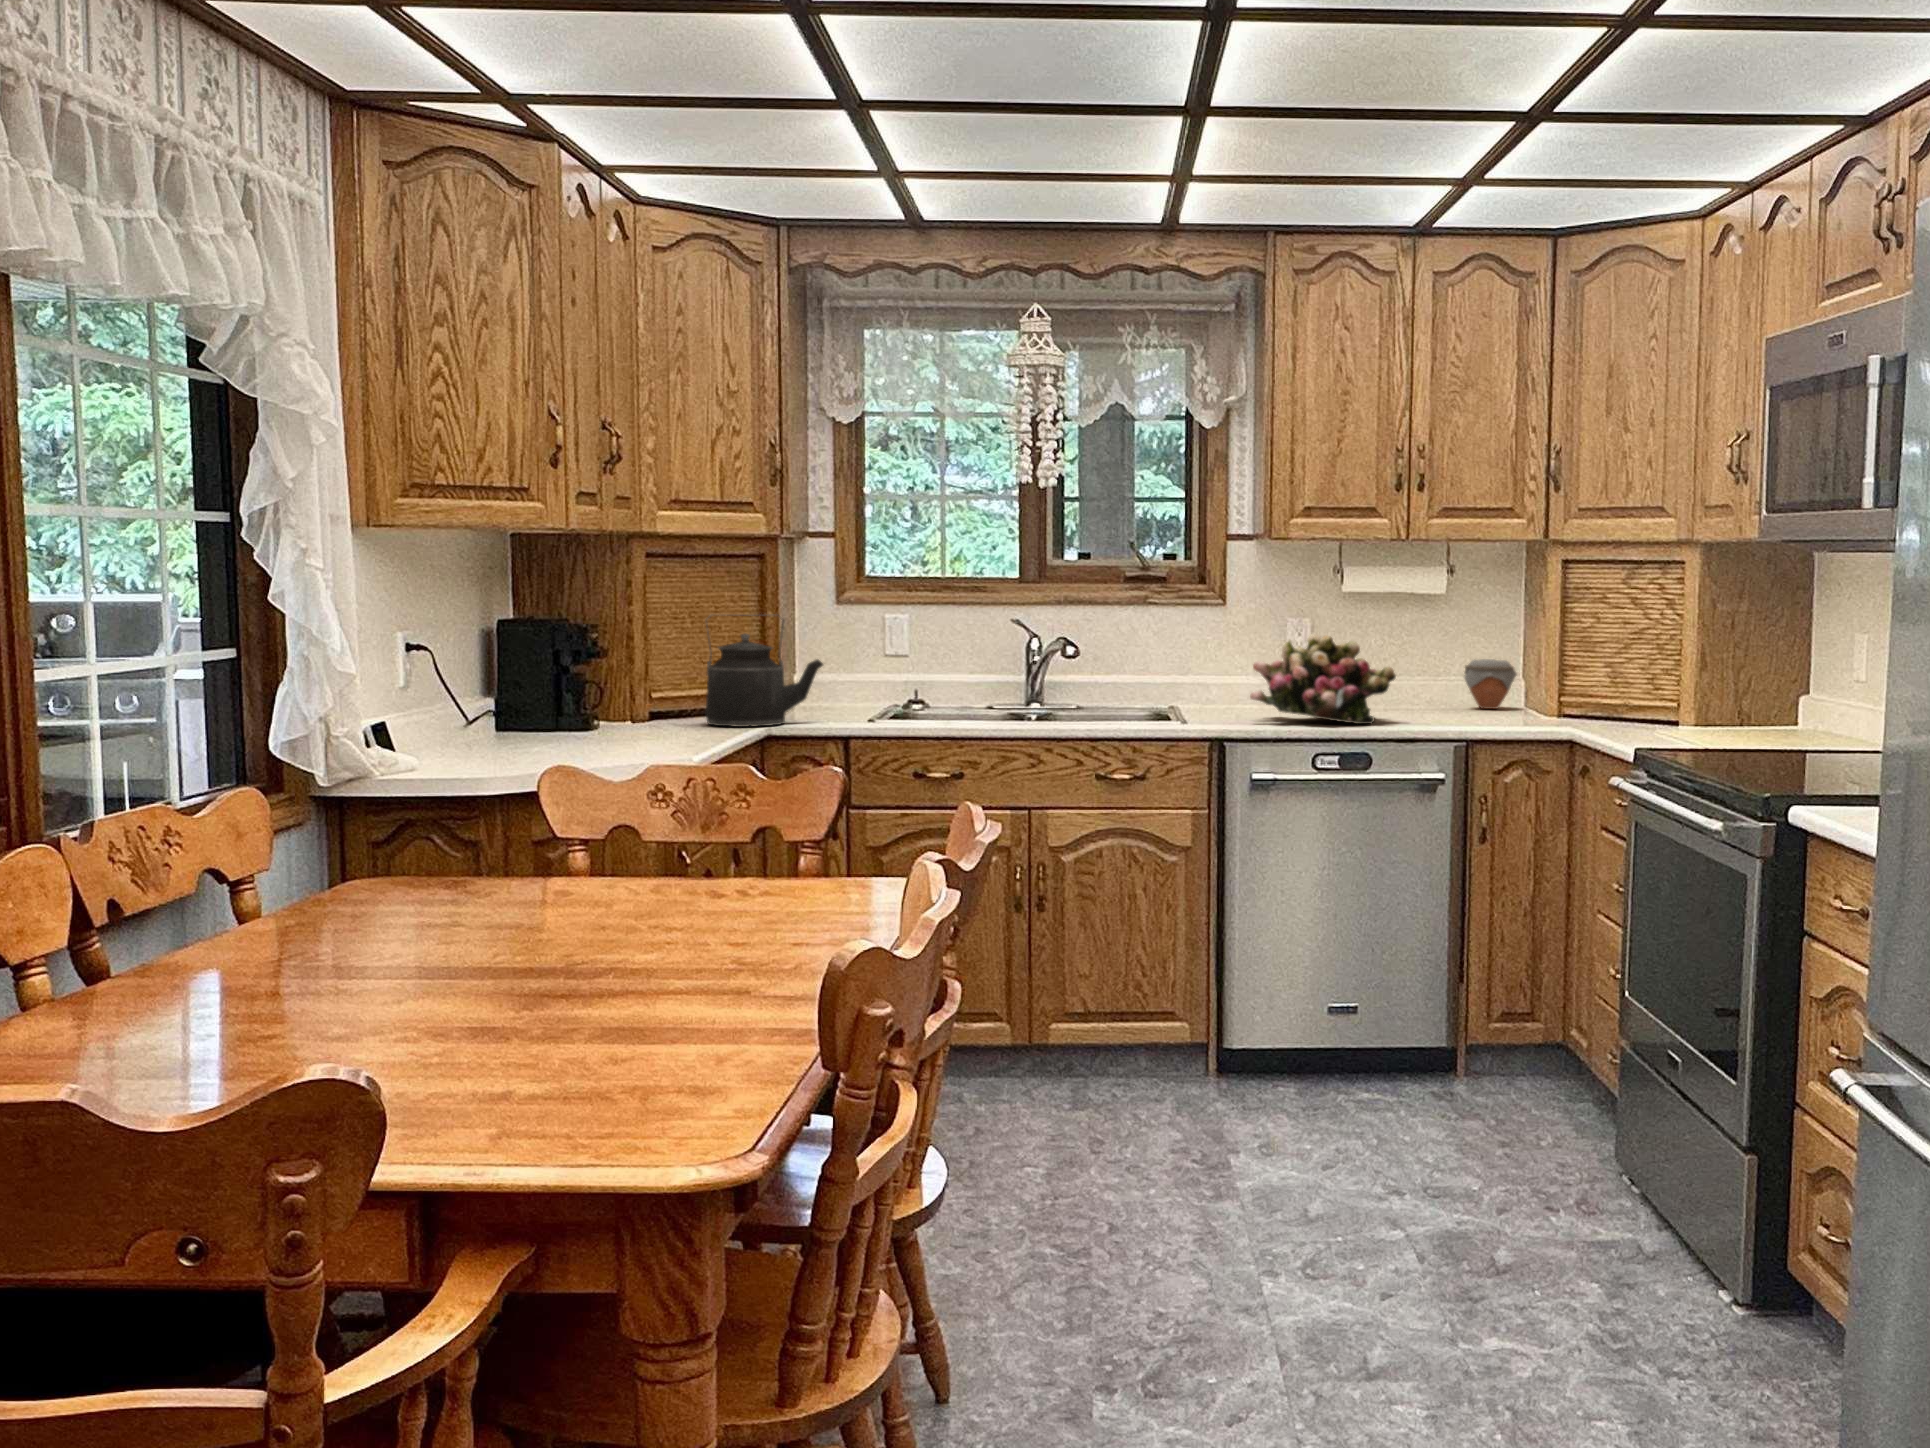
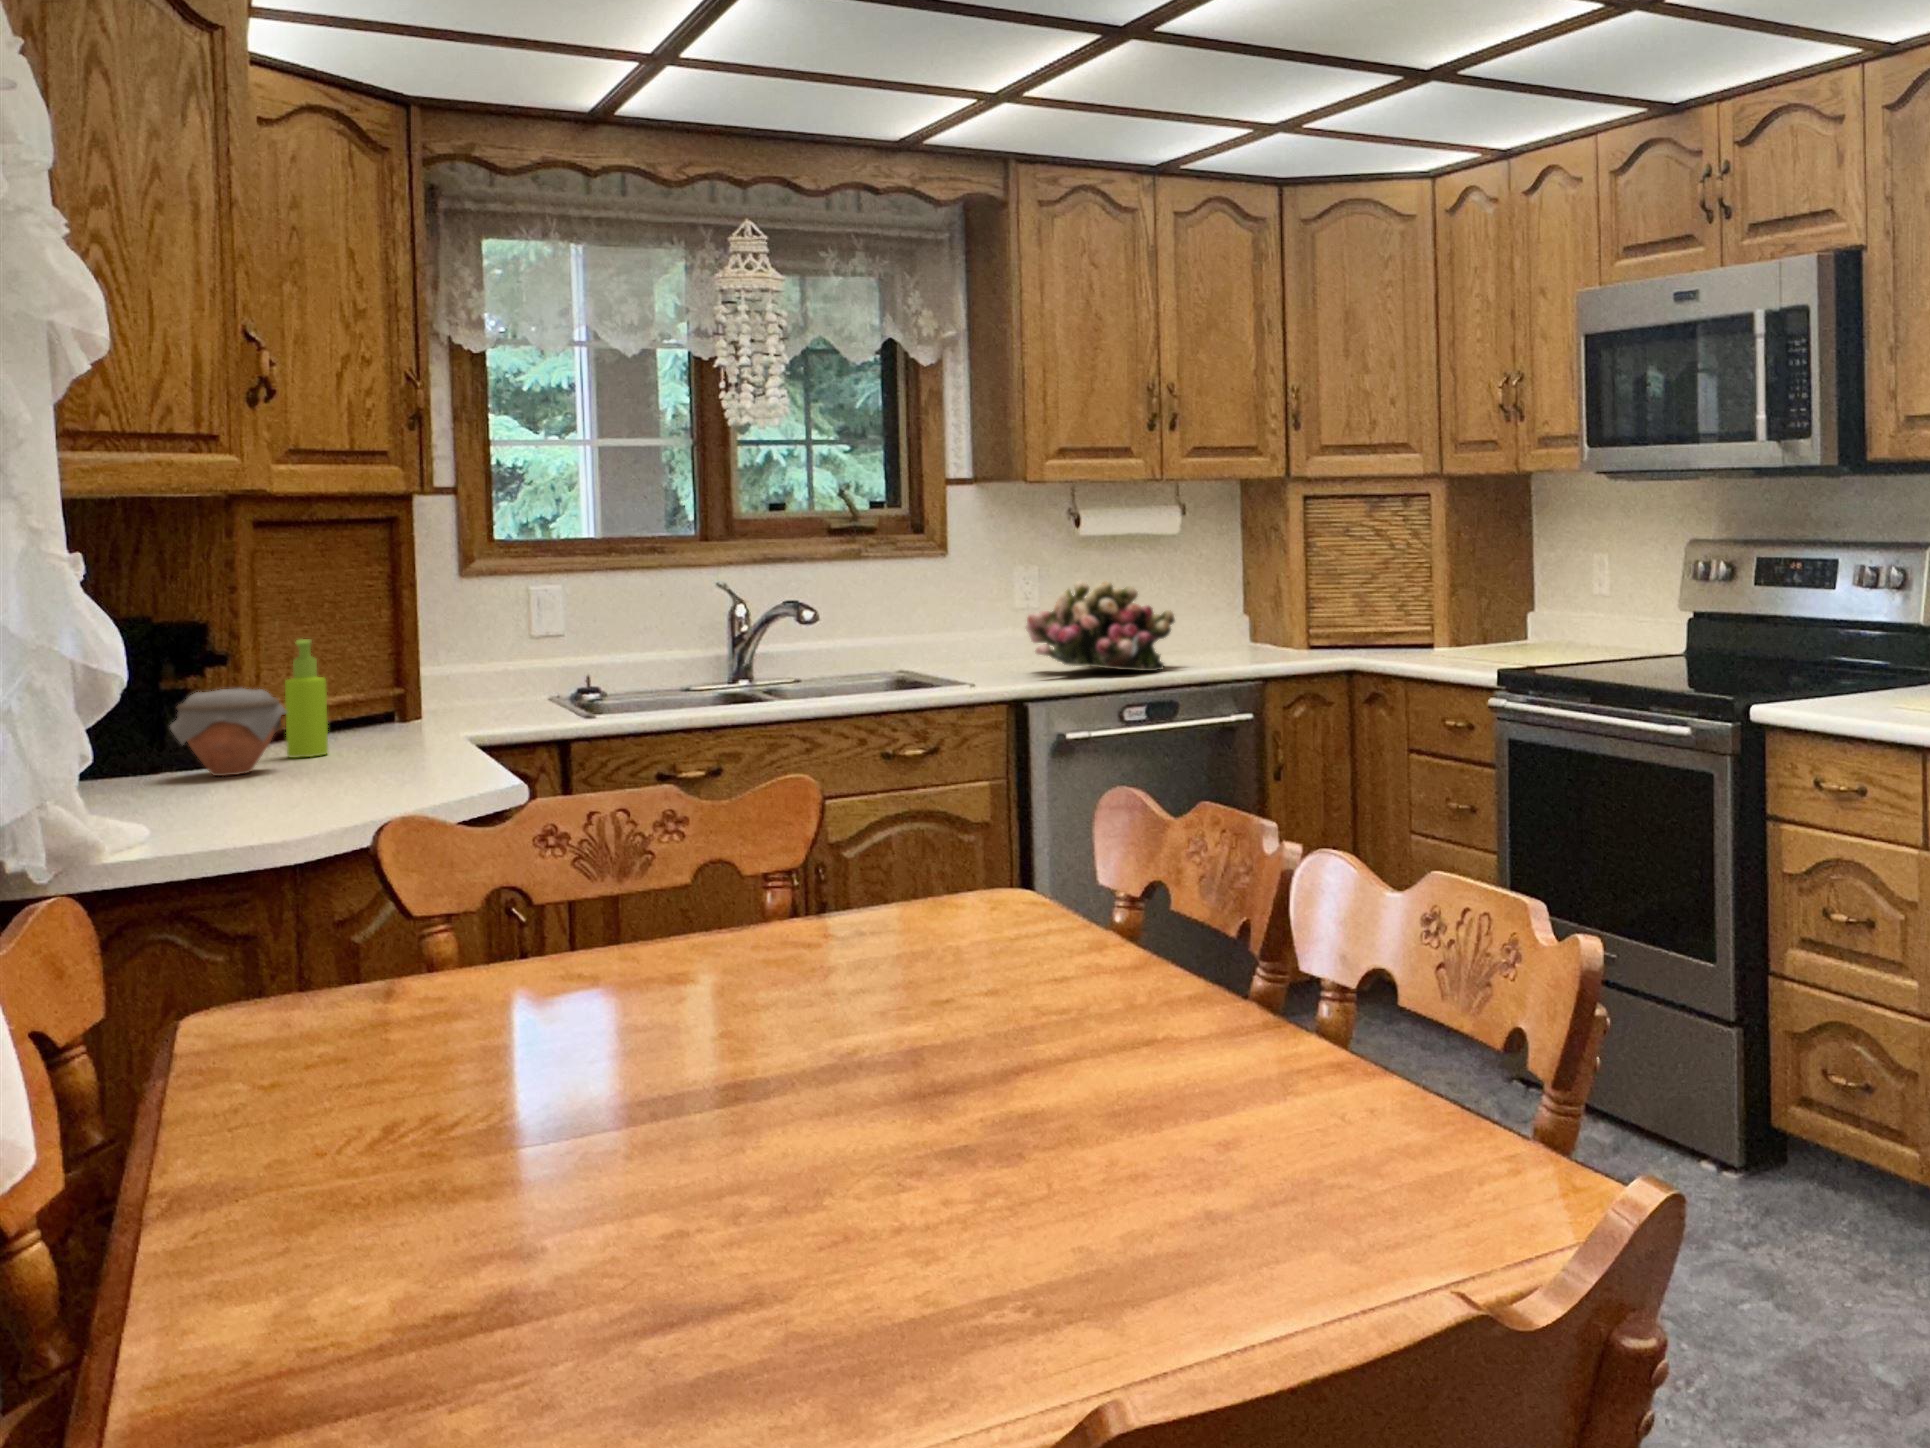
kettle: present [706,615,823,727] -> none [350,592,515,741]
soap dispenser: none [642,644,670,732] -> present [285,639,328,758]
jar: present [1464,659,1517,709] -> present [170,688,287,776]

